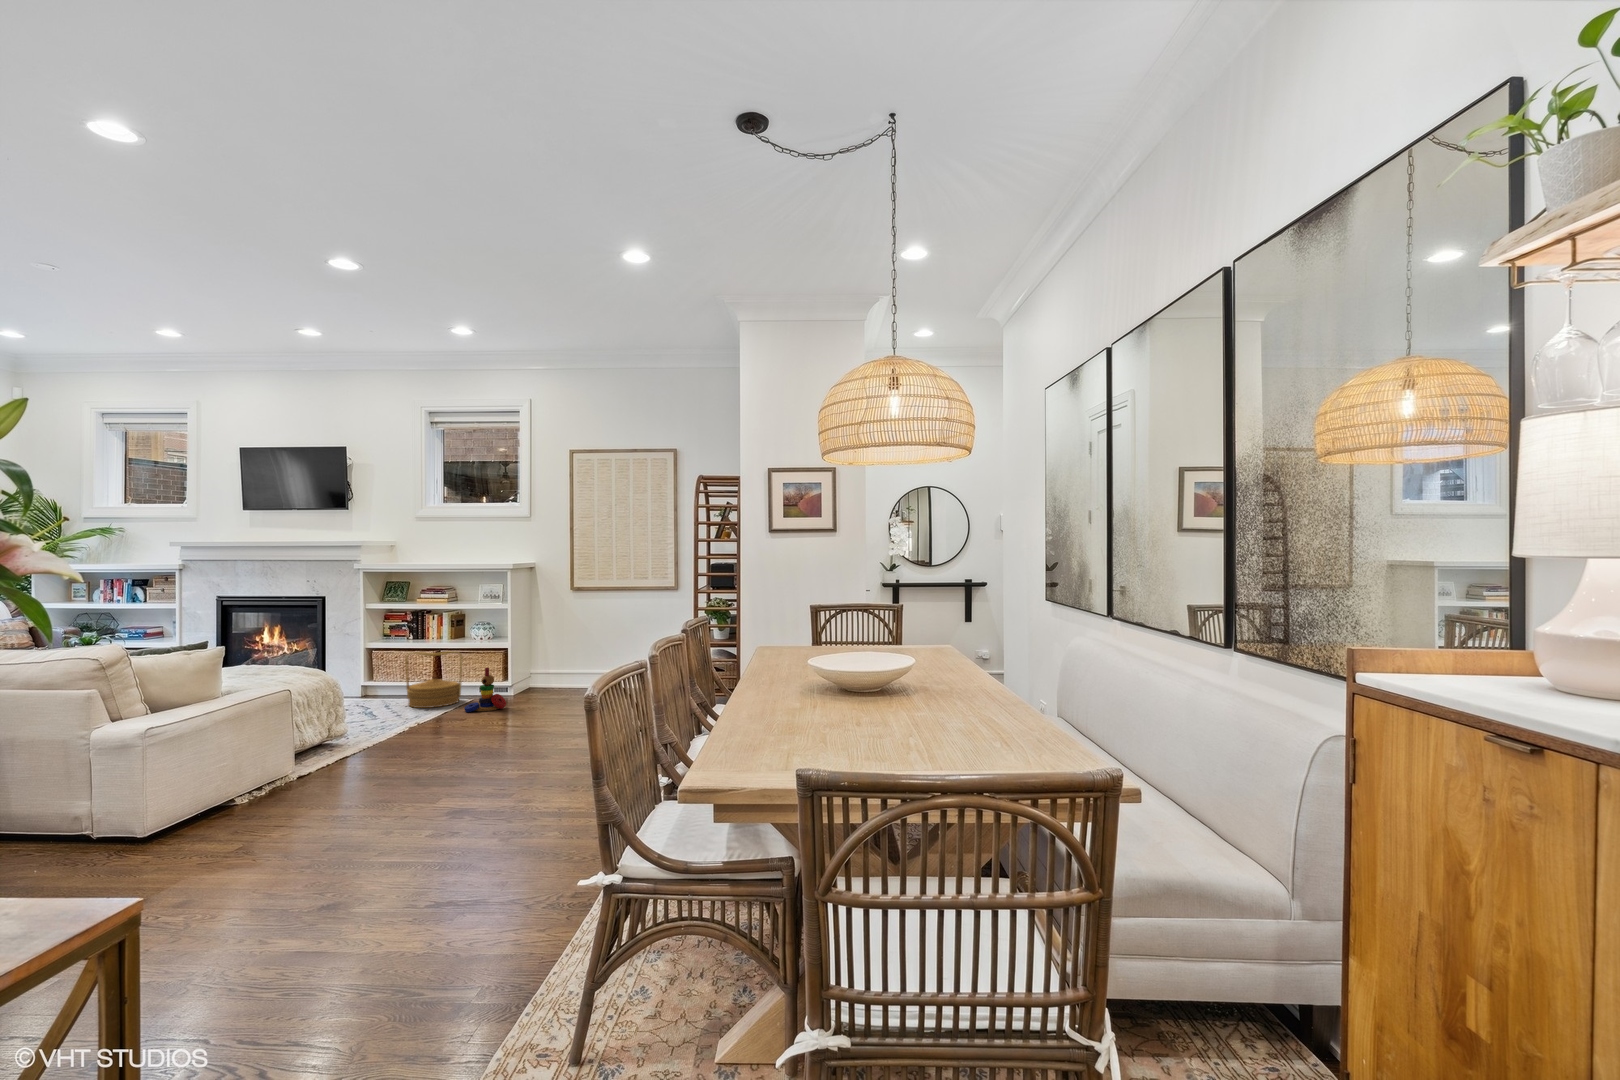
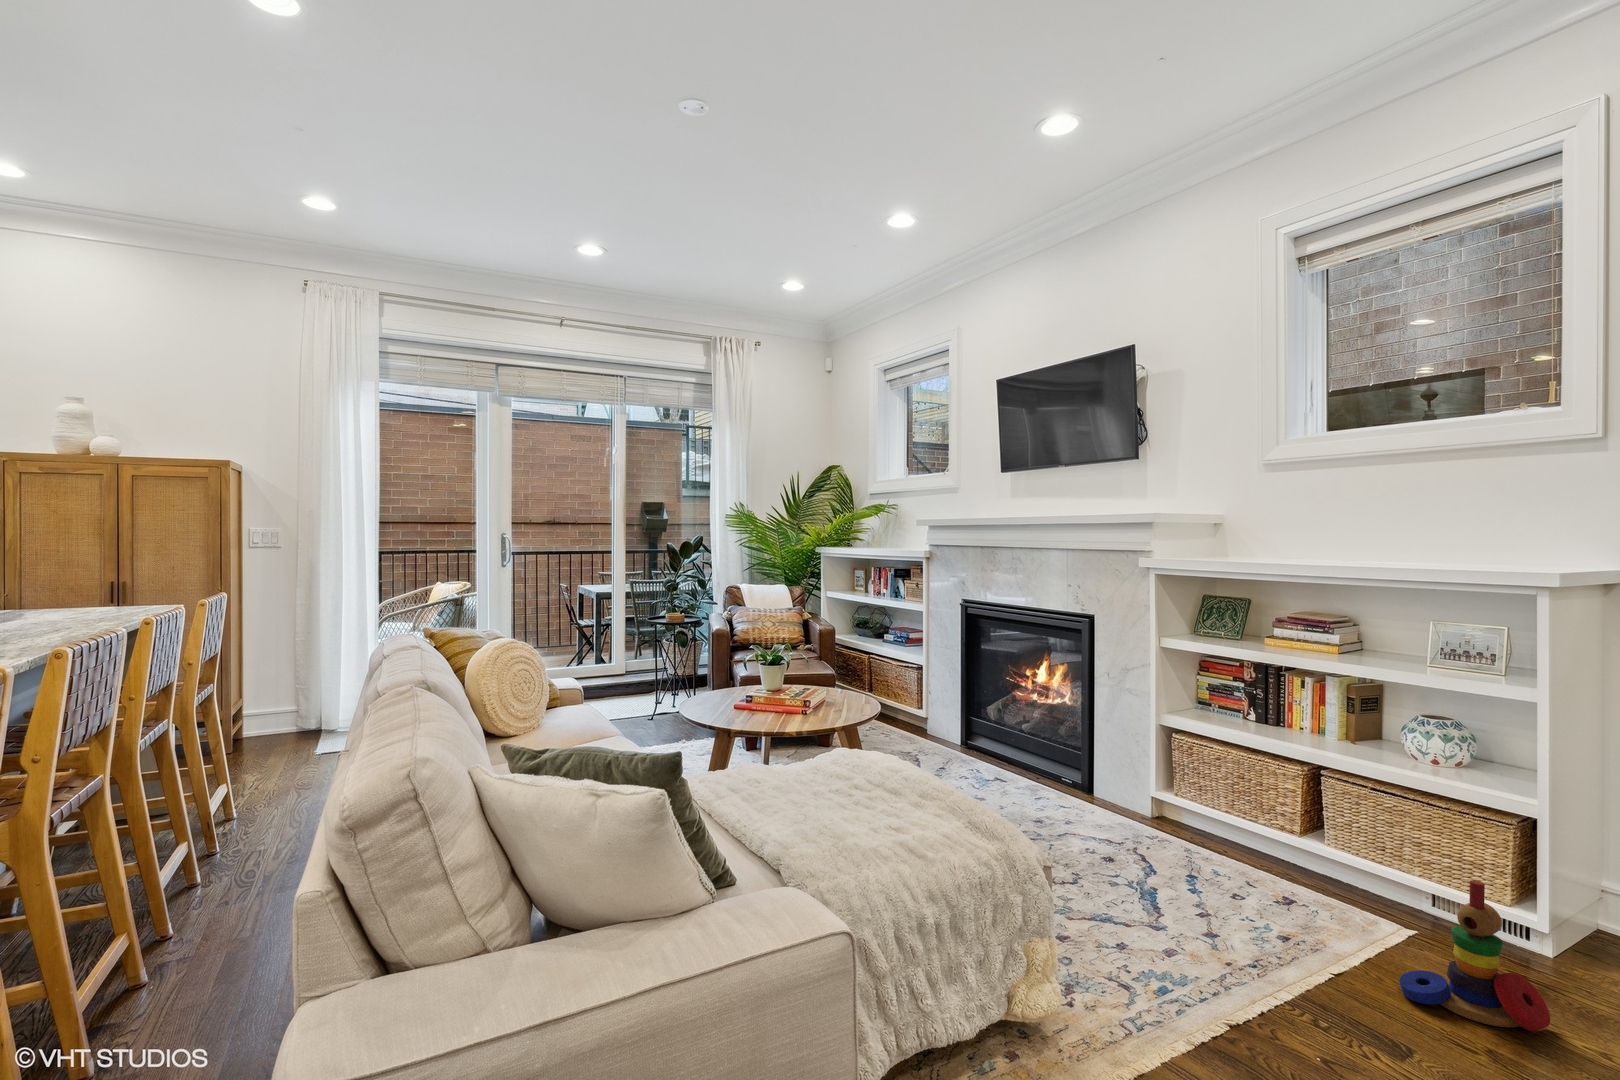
woven basket: present [405,651,462,708] -> none [1236,767,1385,931]

